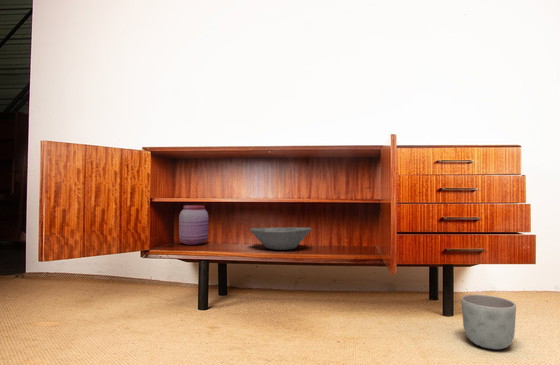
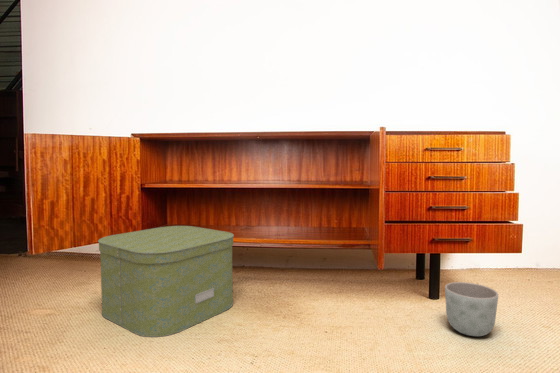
jar: present [179,205,208,245] -> none [172,189,201,229]
bowl: present [250,227,311,250] -> none [241,211,302,235]
storage box: none [107,241,244,348] -> present [98,226,234,337]

